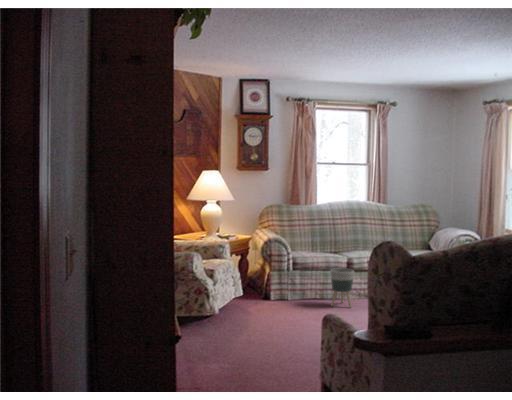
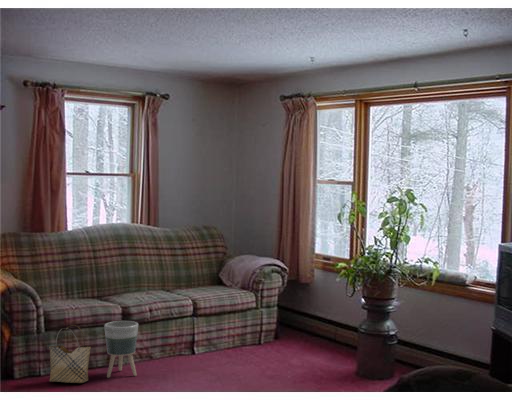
woven basket: none [292,268,320,307] -> present [49,325,91,383]

